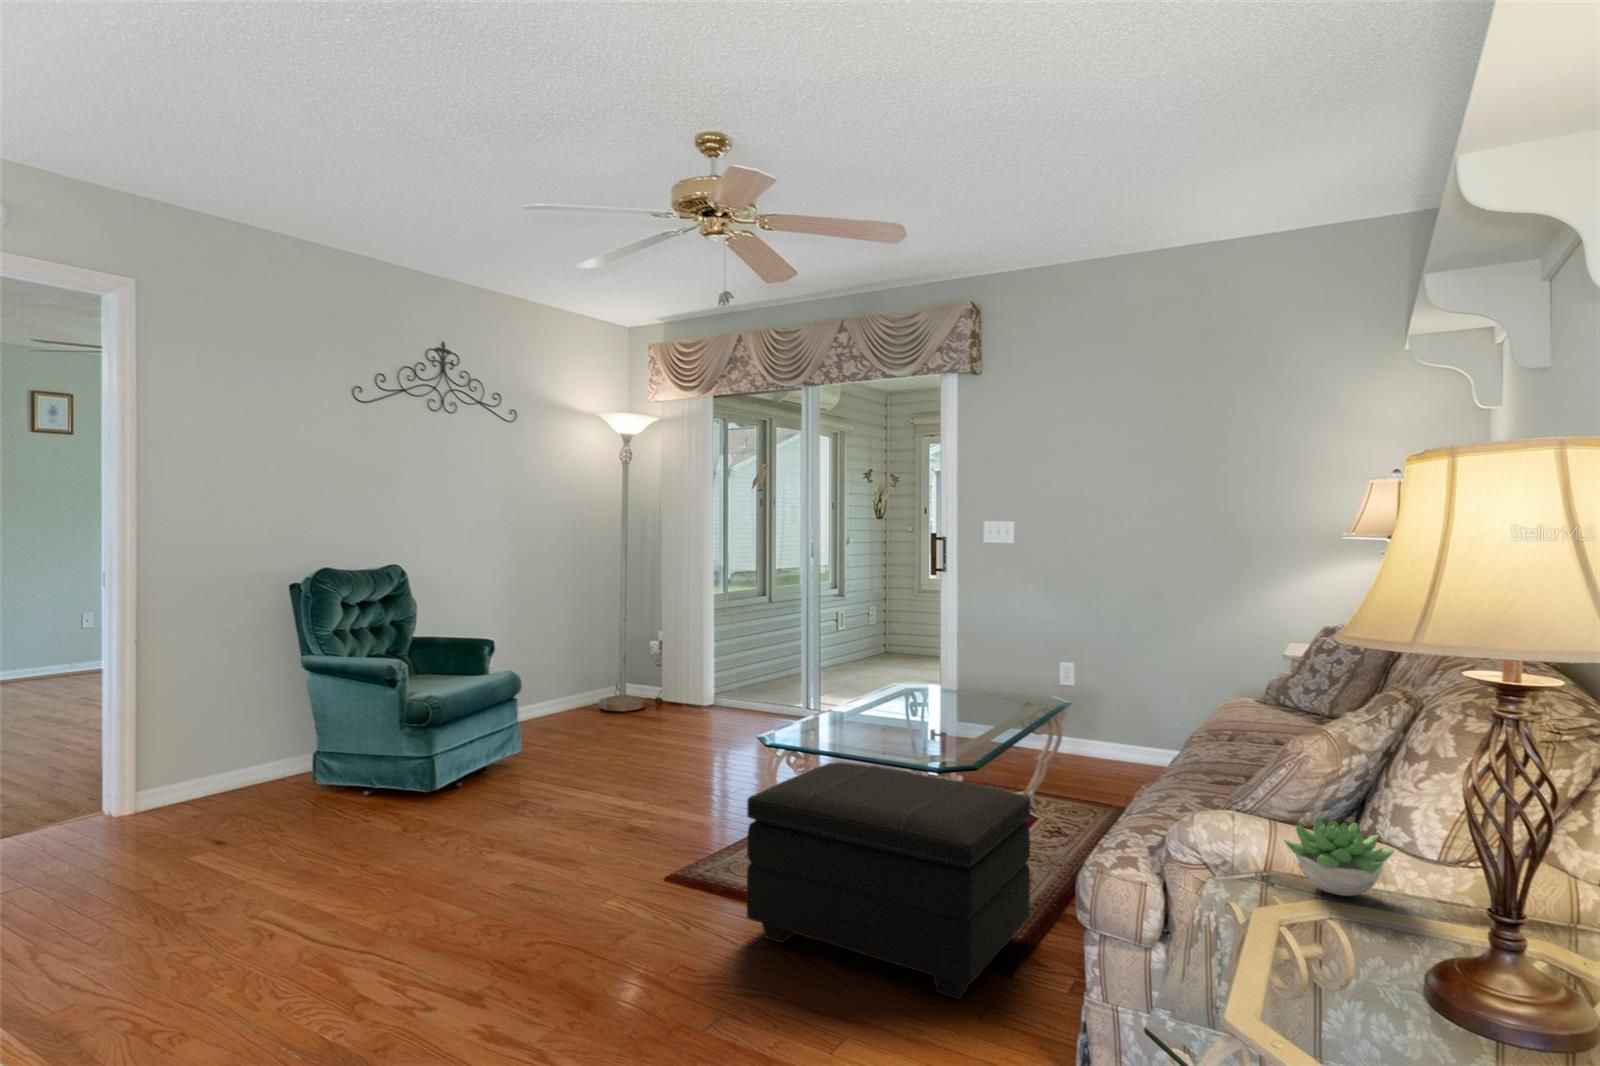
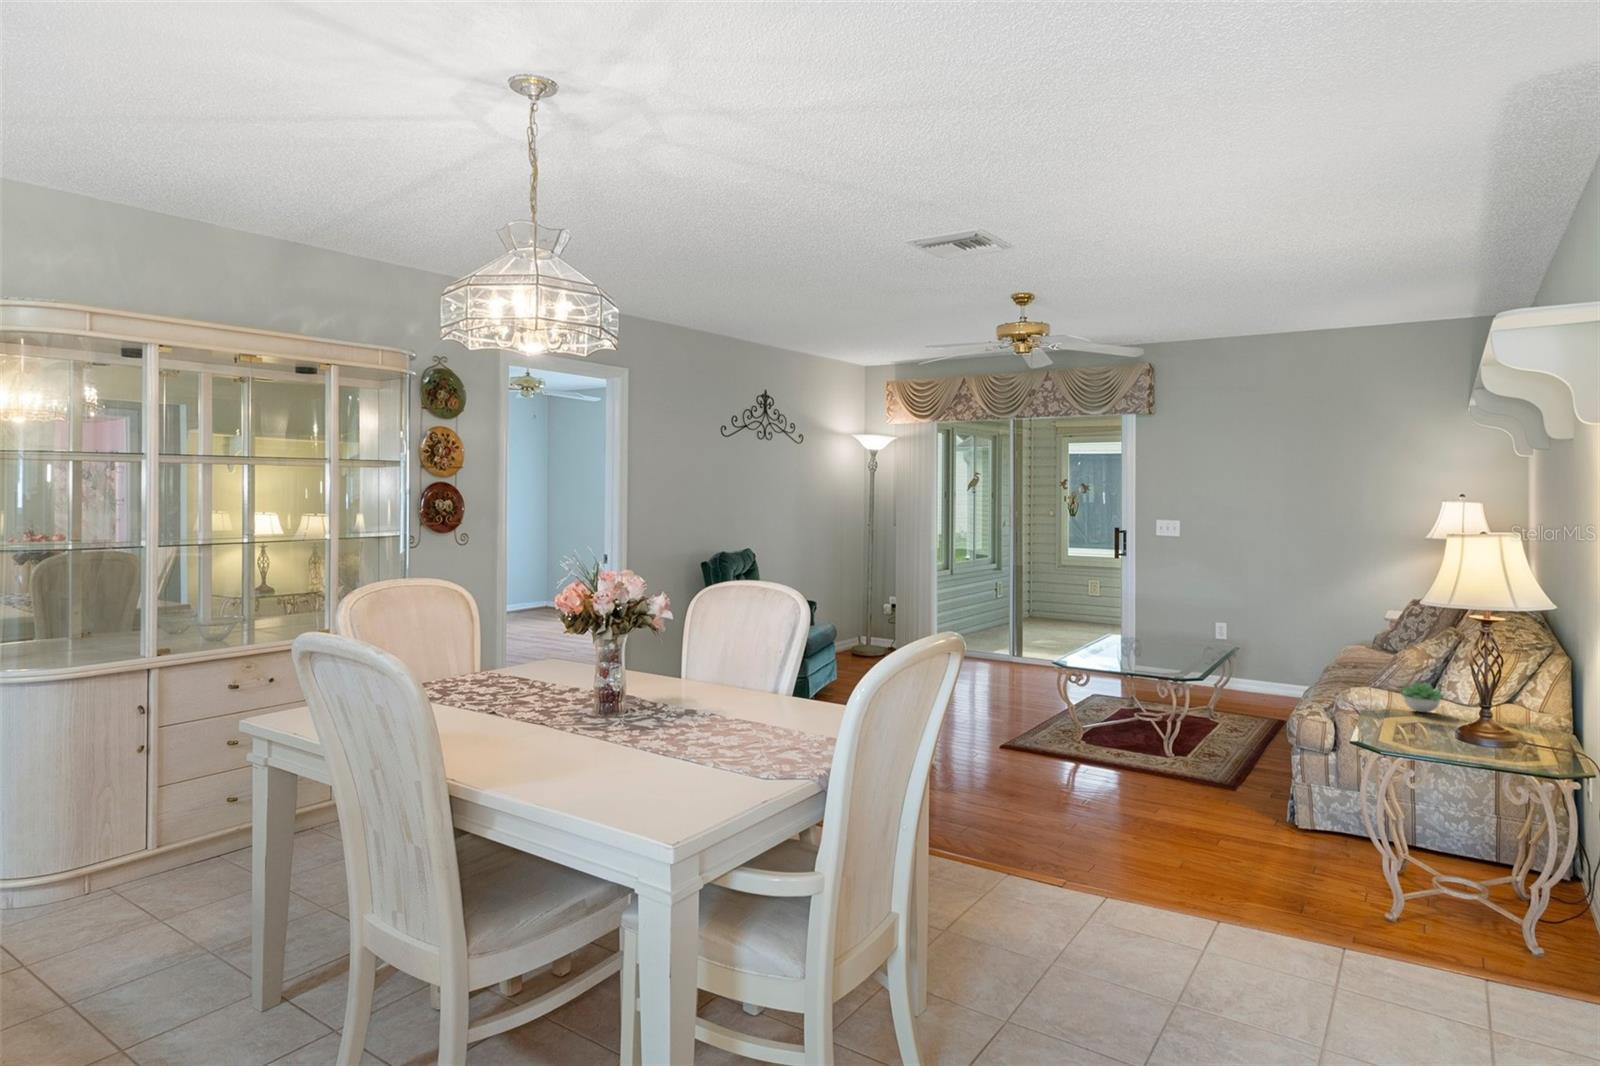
footstool: present [747,762,1030,999] -> none [1079,681,1241,796]

